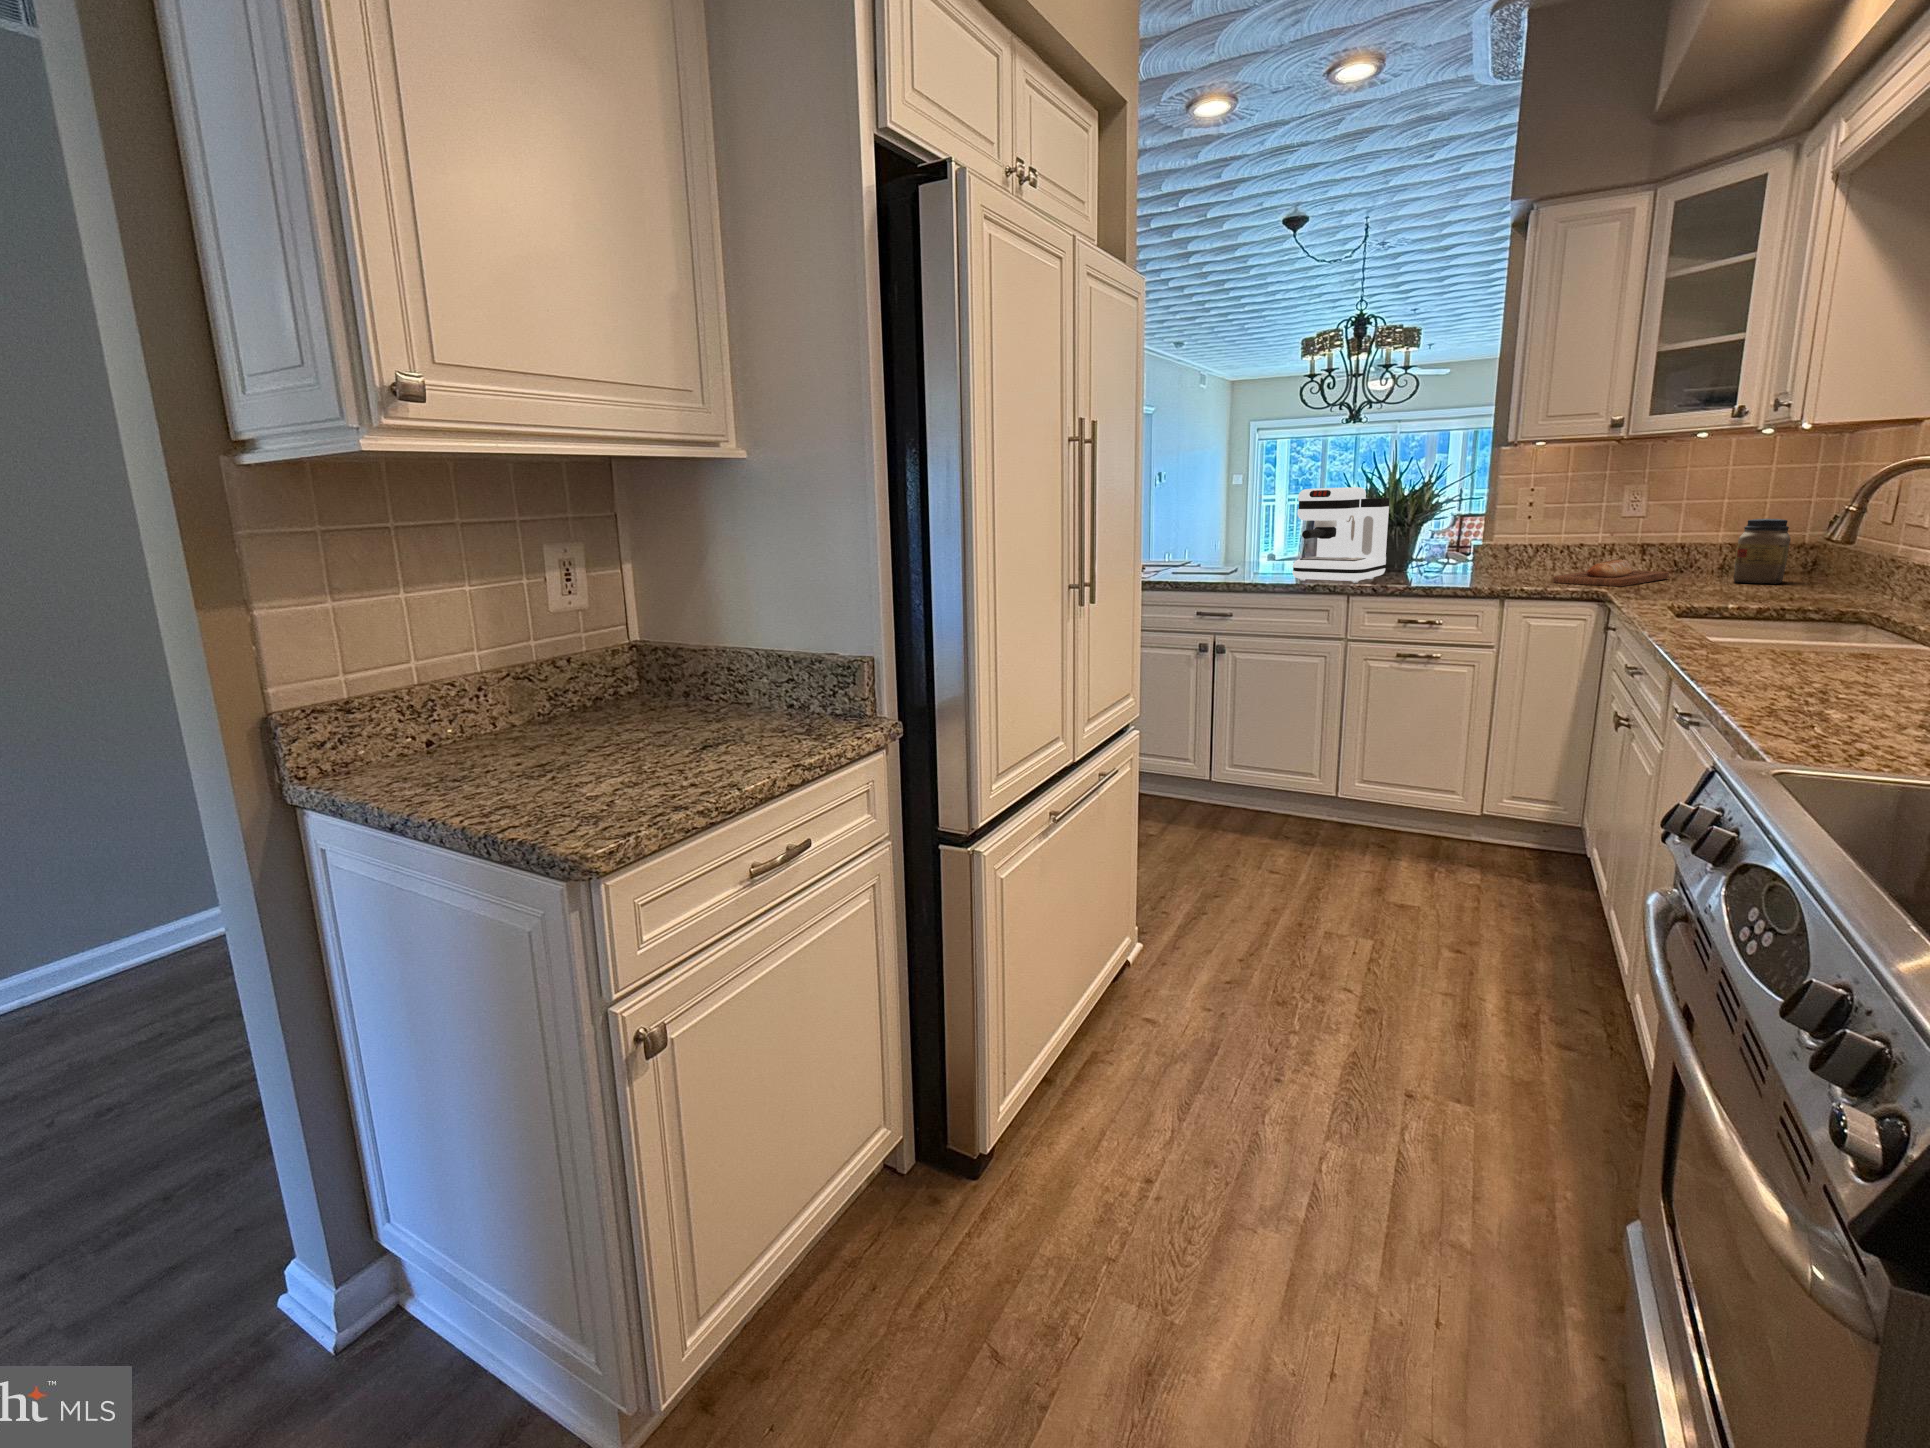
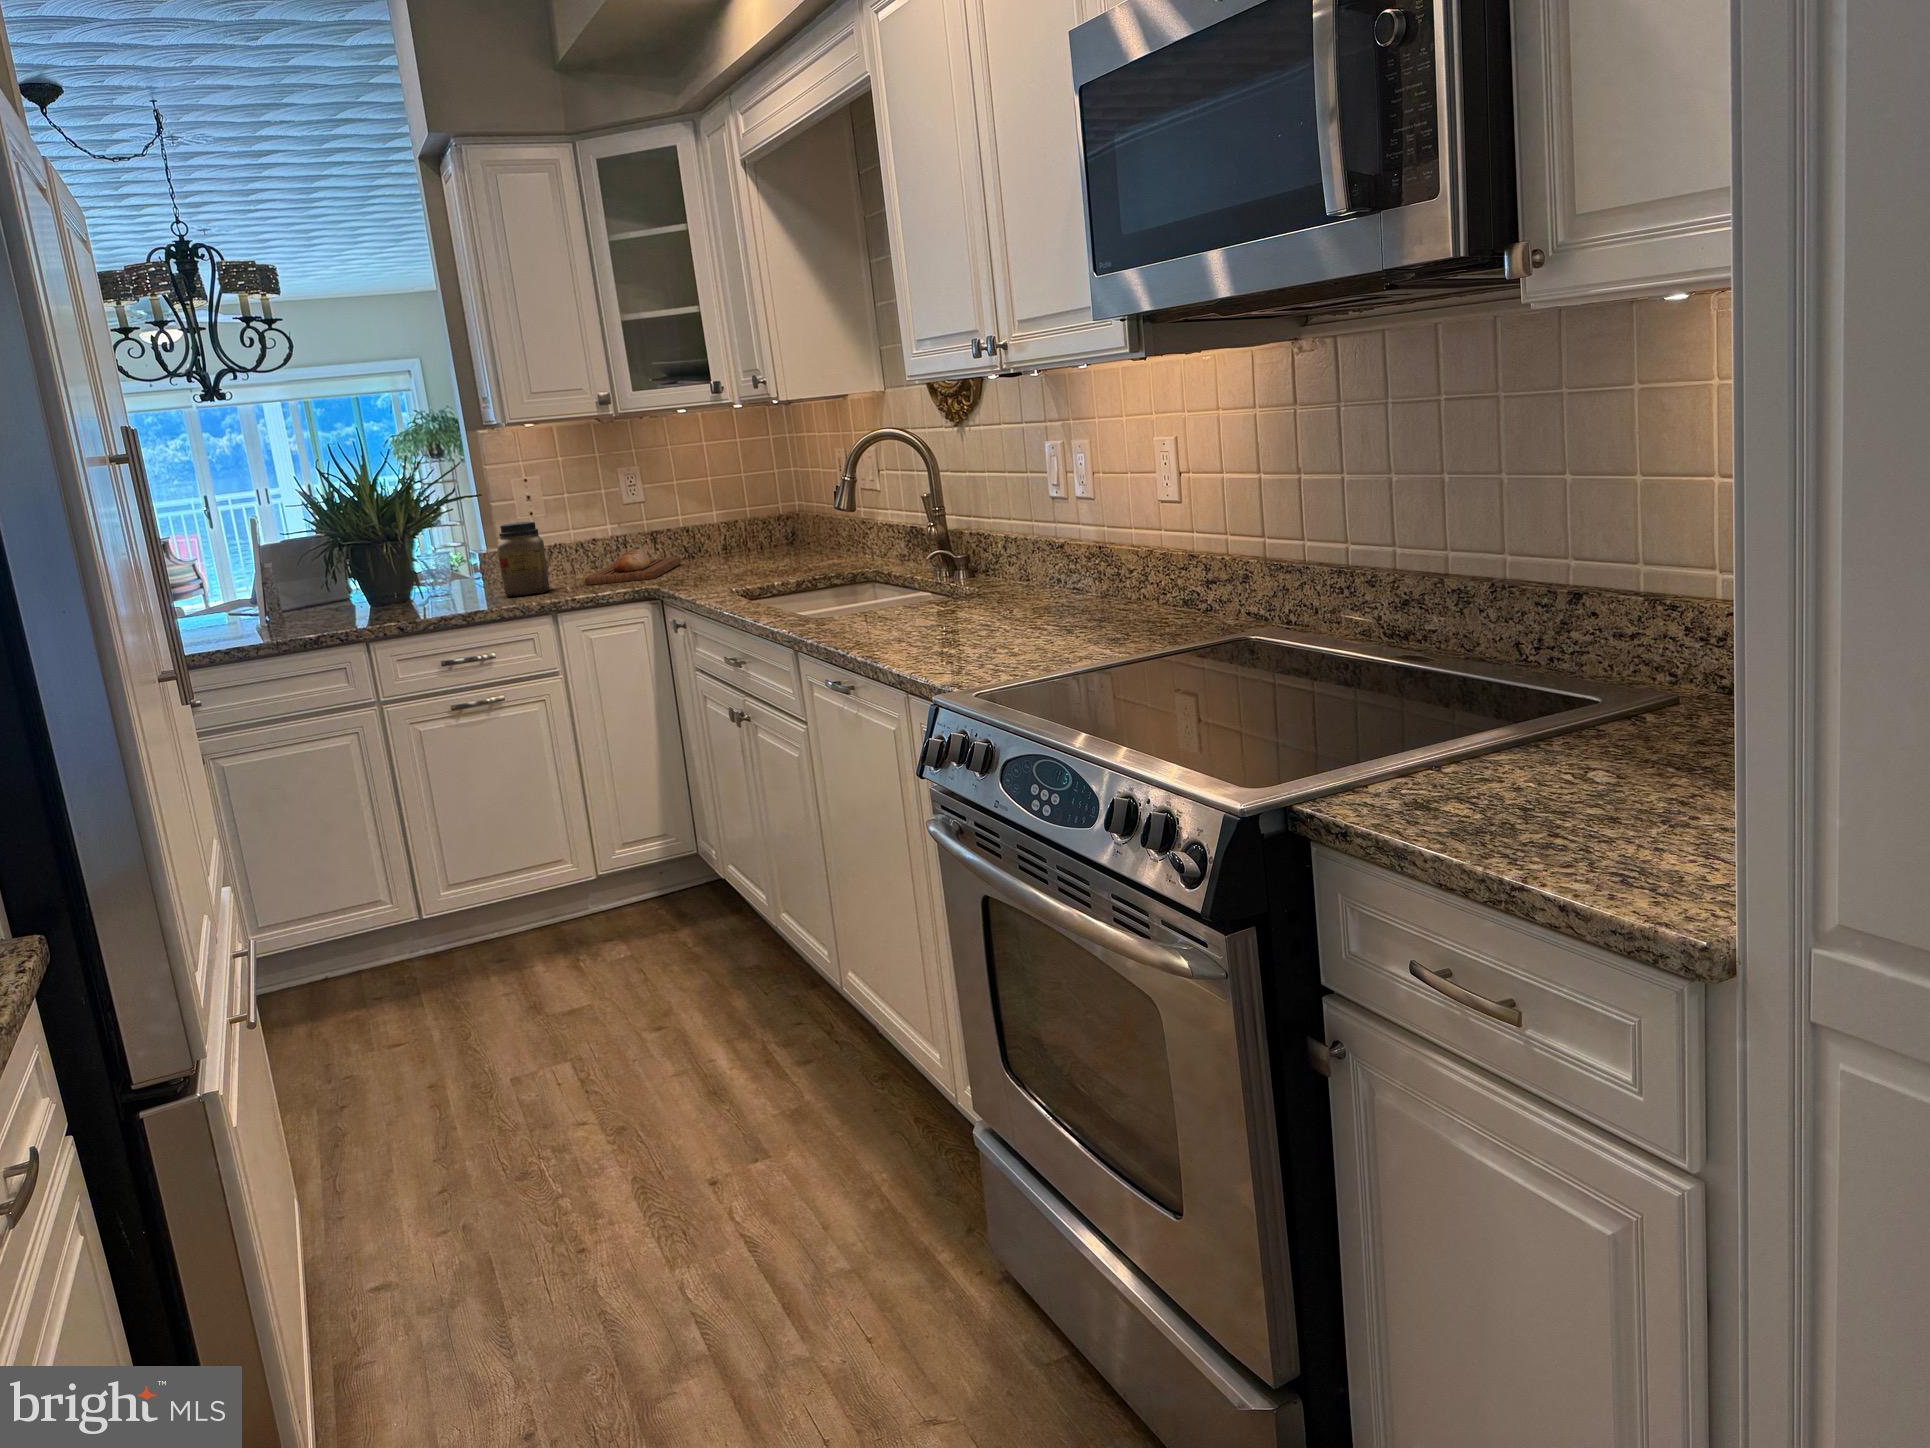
coffee maker: present [1293,487,1390,583] -> none [251,495,392,633]
jar: present [1734,519,1791,584] -> present [497,522,549,597]

